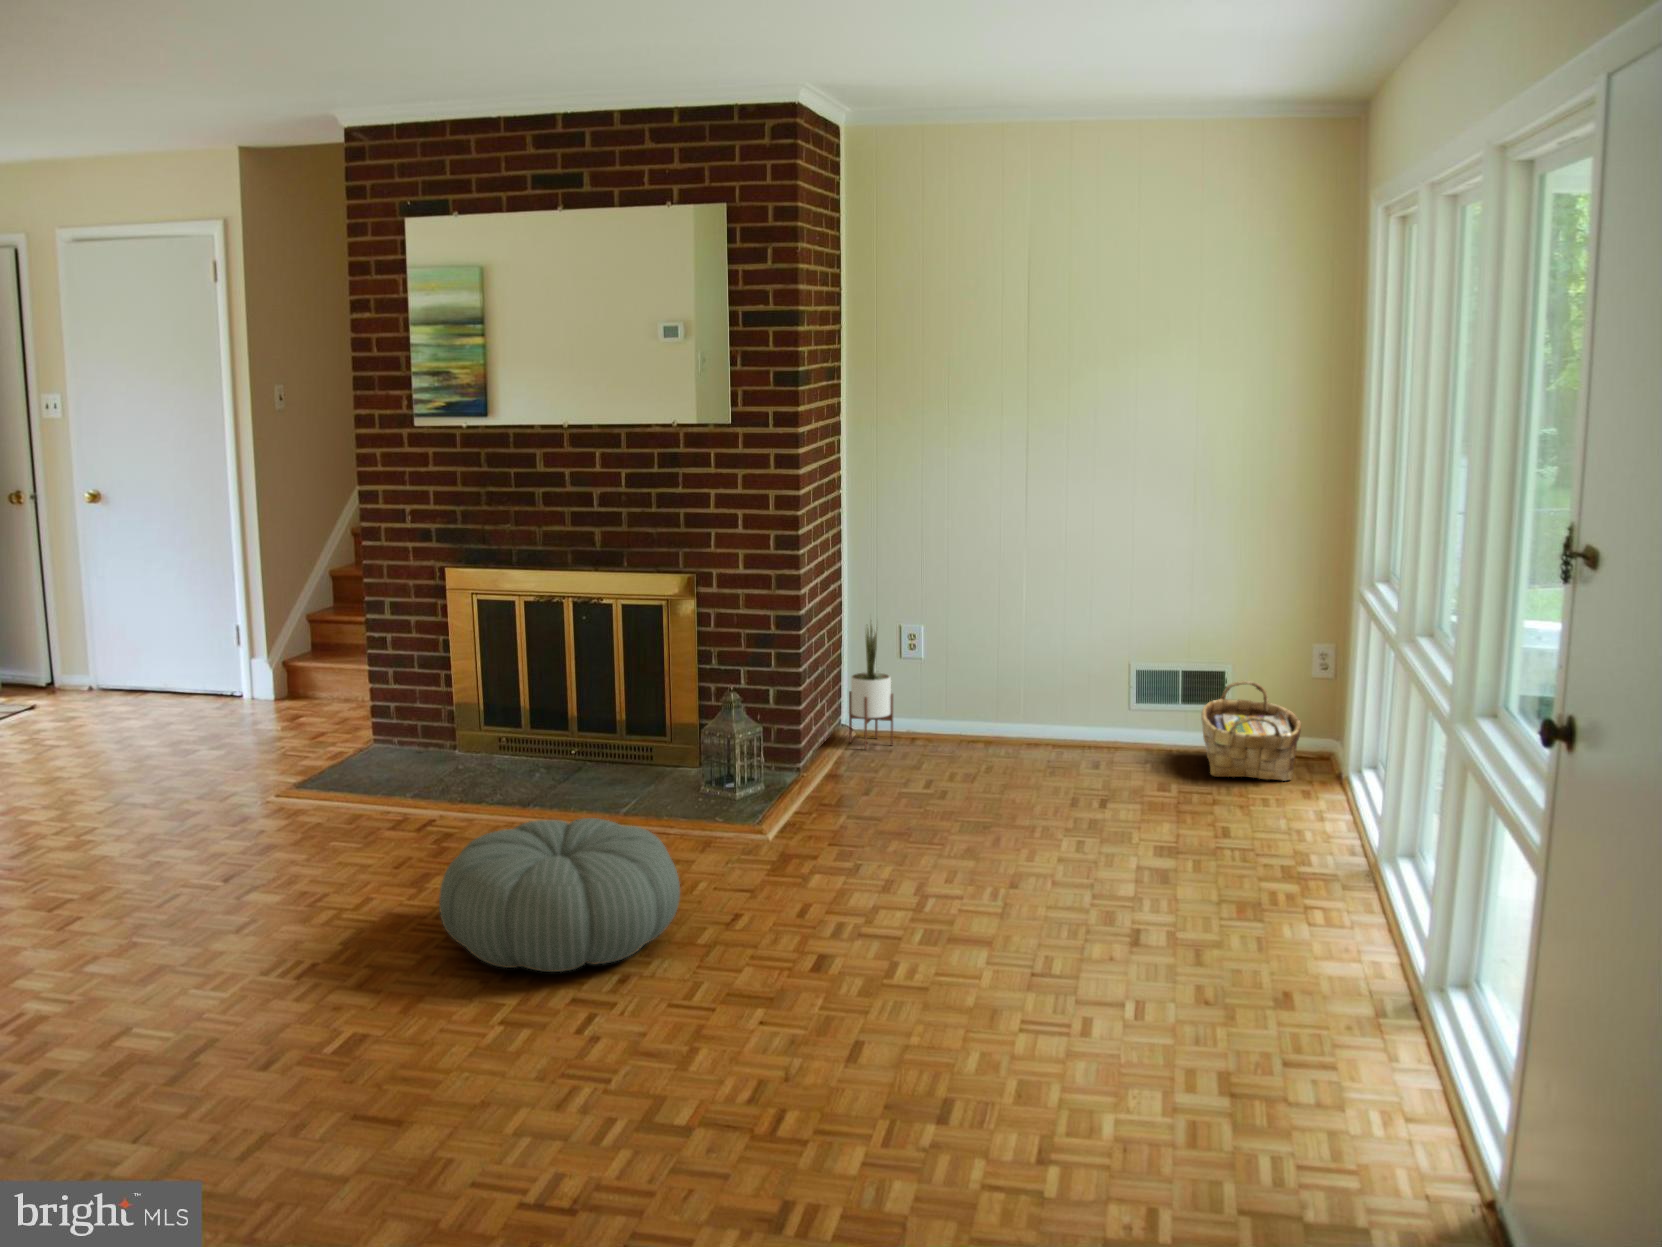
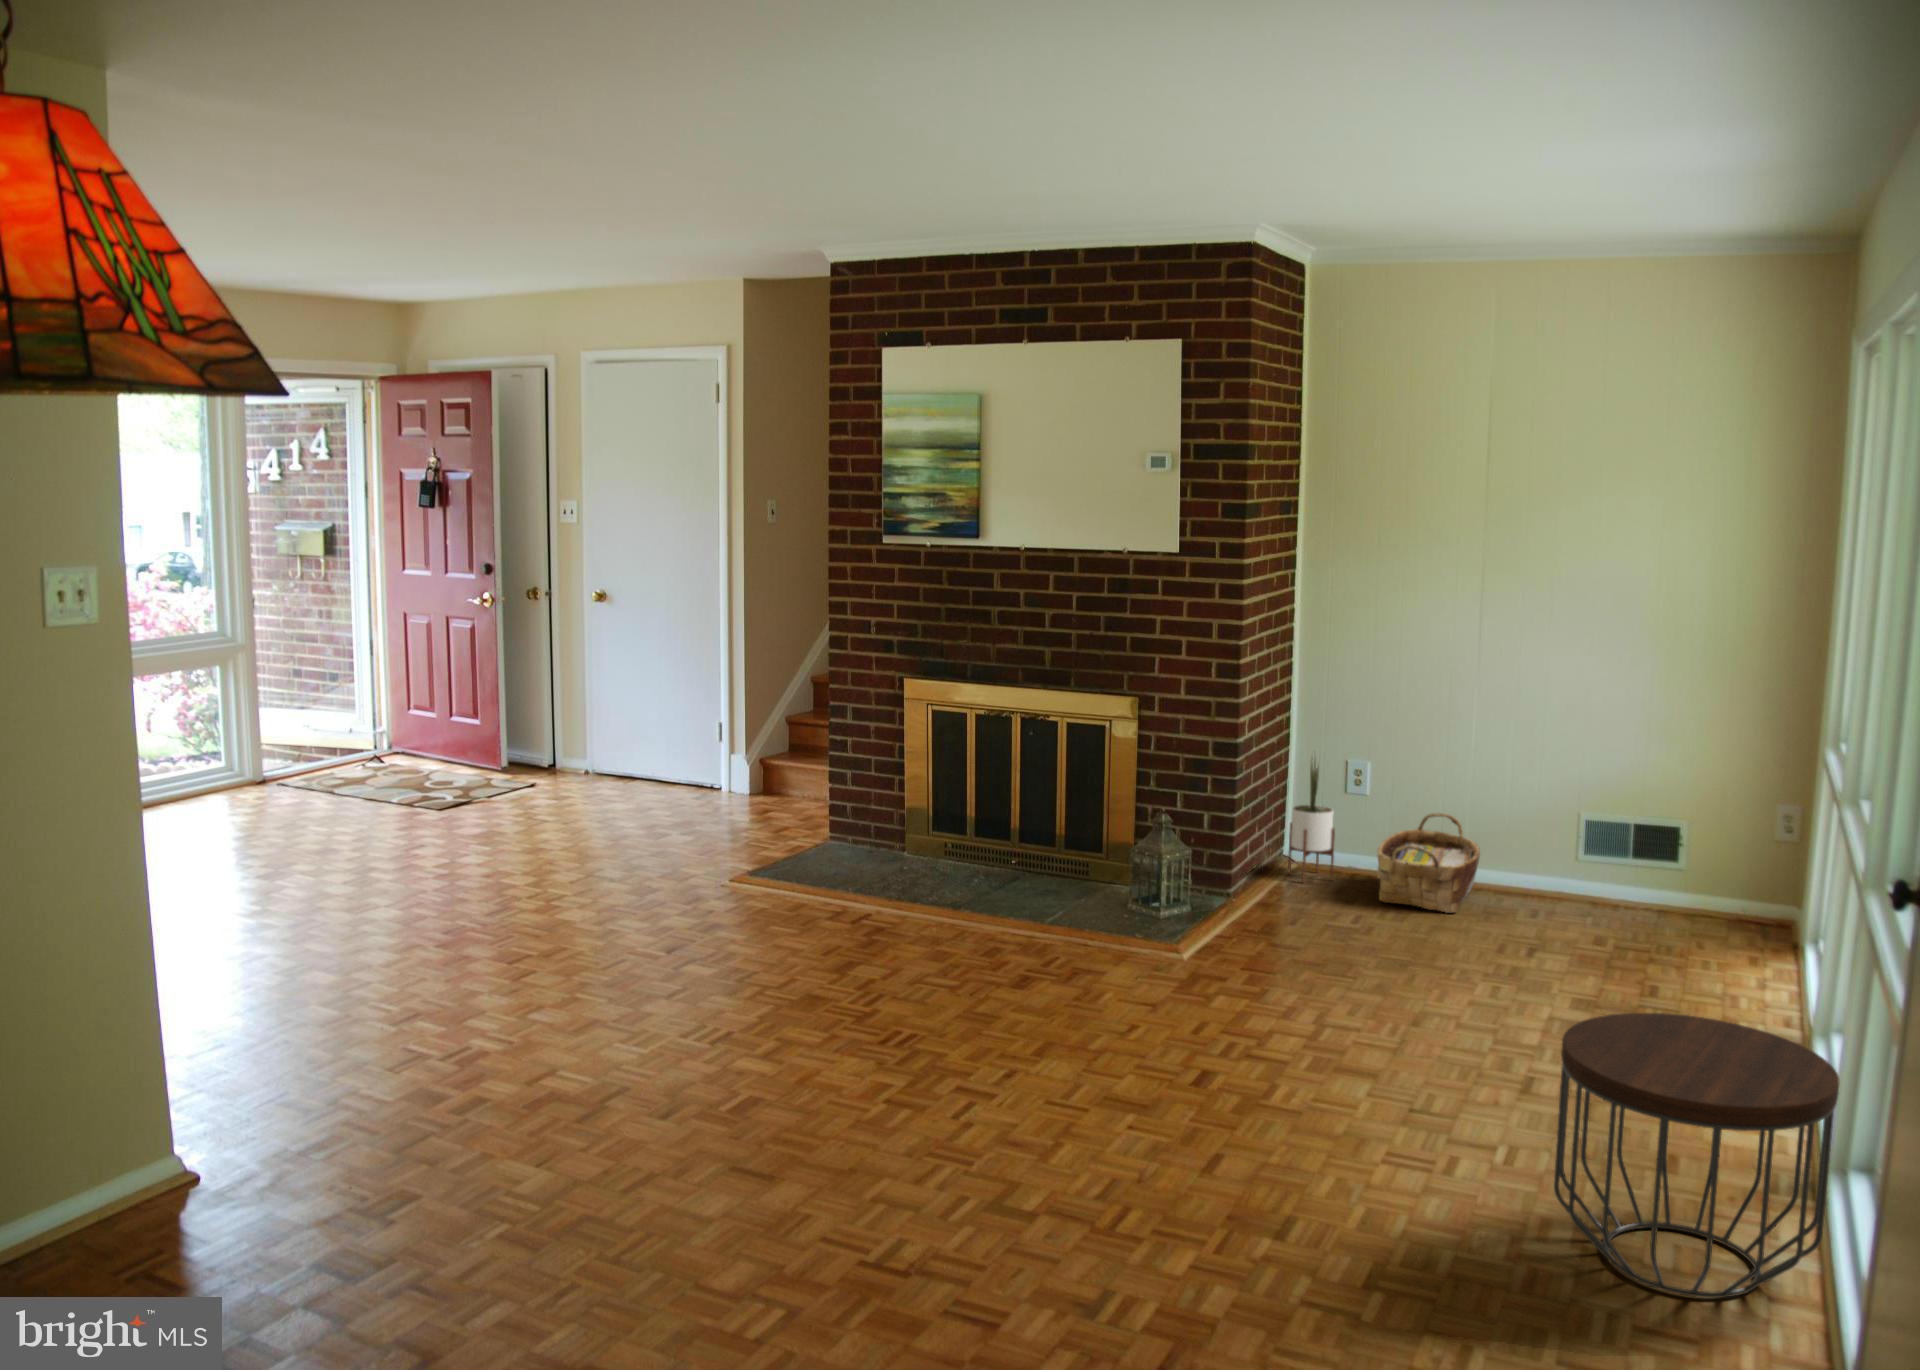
woven basket: present [1201,681,1301,781] -> present [1377,813,1480,913]
pouf: present [439,818,680,972] -> none [867,919,1085,1057]
side table: none [1206,860,1487,1150] -> present [1554,1013,1840,1298]

